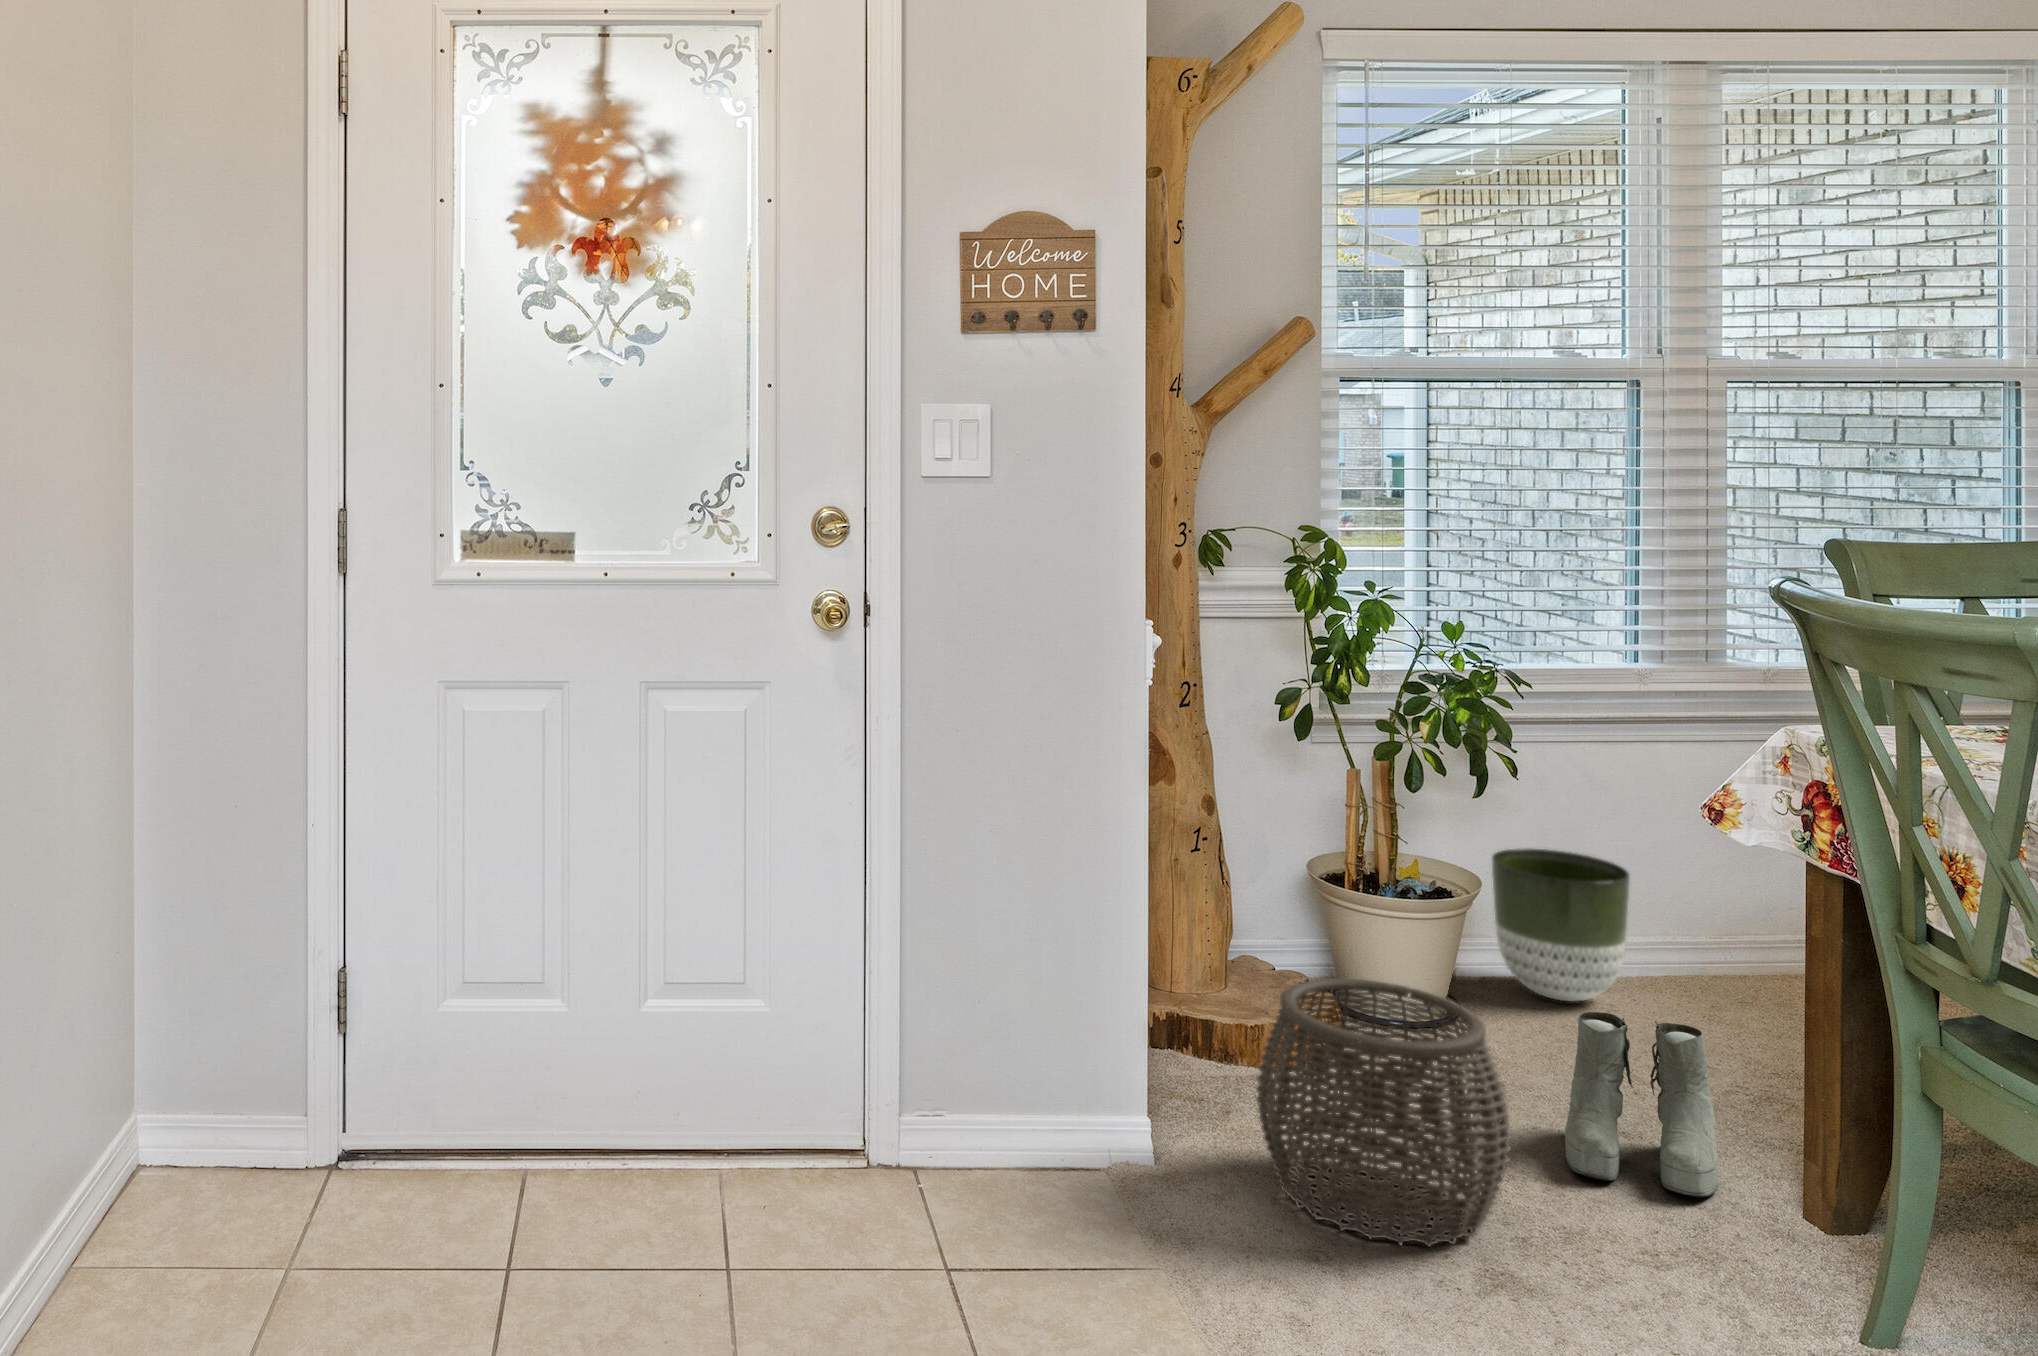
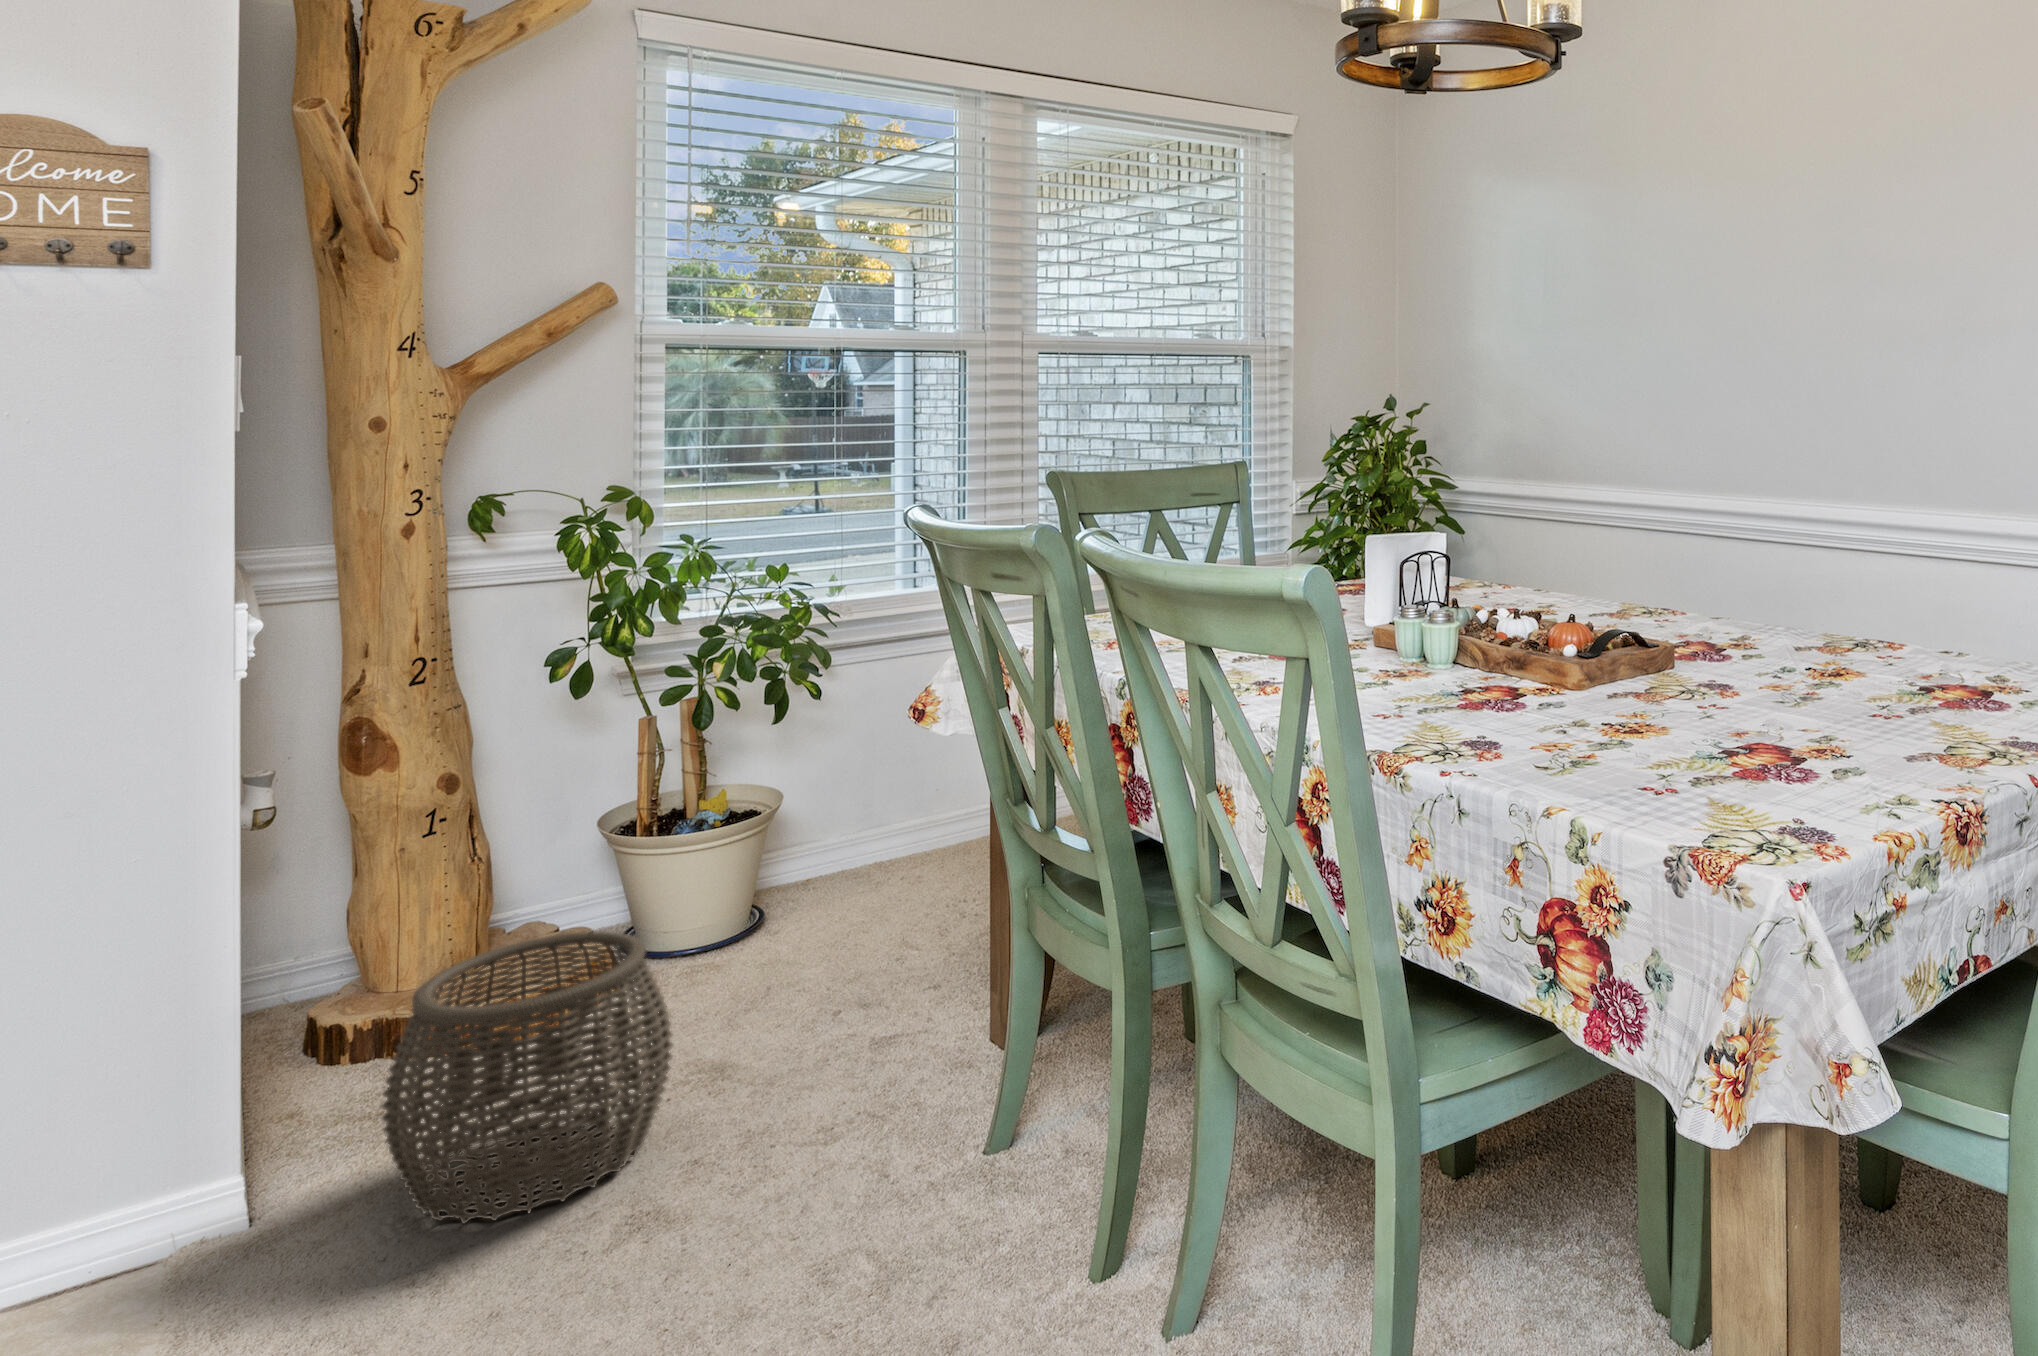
planter: present [1492,848,1630,1002] -> none [799,750,912,882]
boots: present [1565,1012,1718,1197] -> none [770,887,905,1055]

